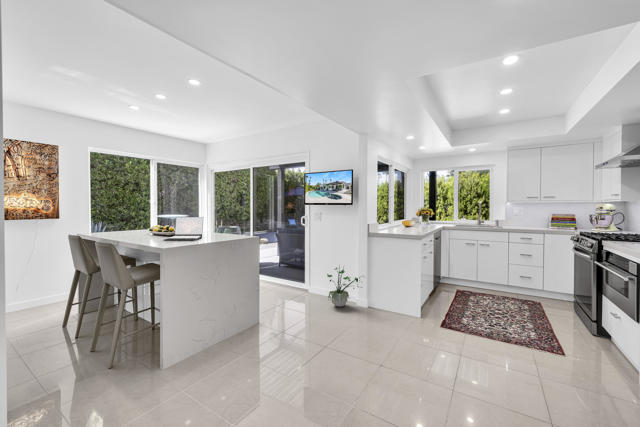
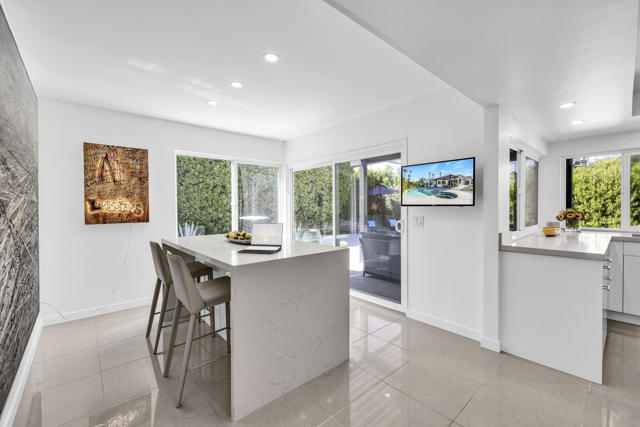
potted plant: present [327,268,362,307] -> none [434,279,499,344]

